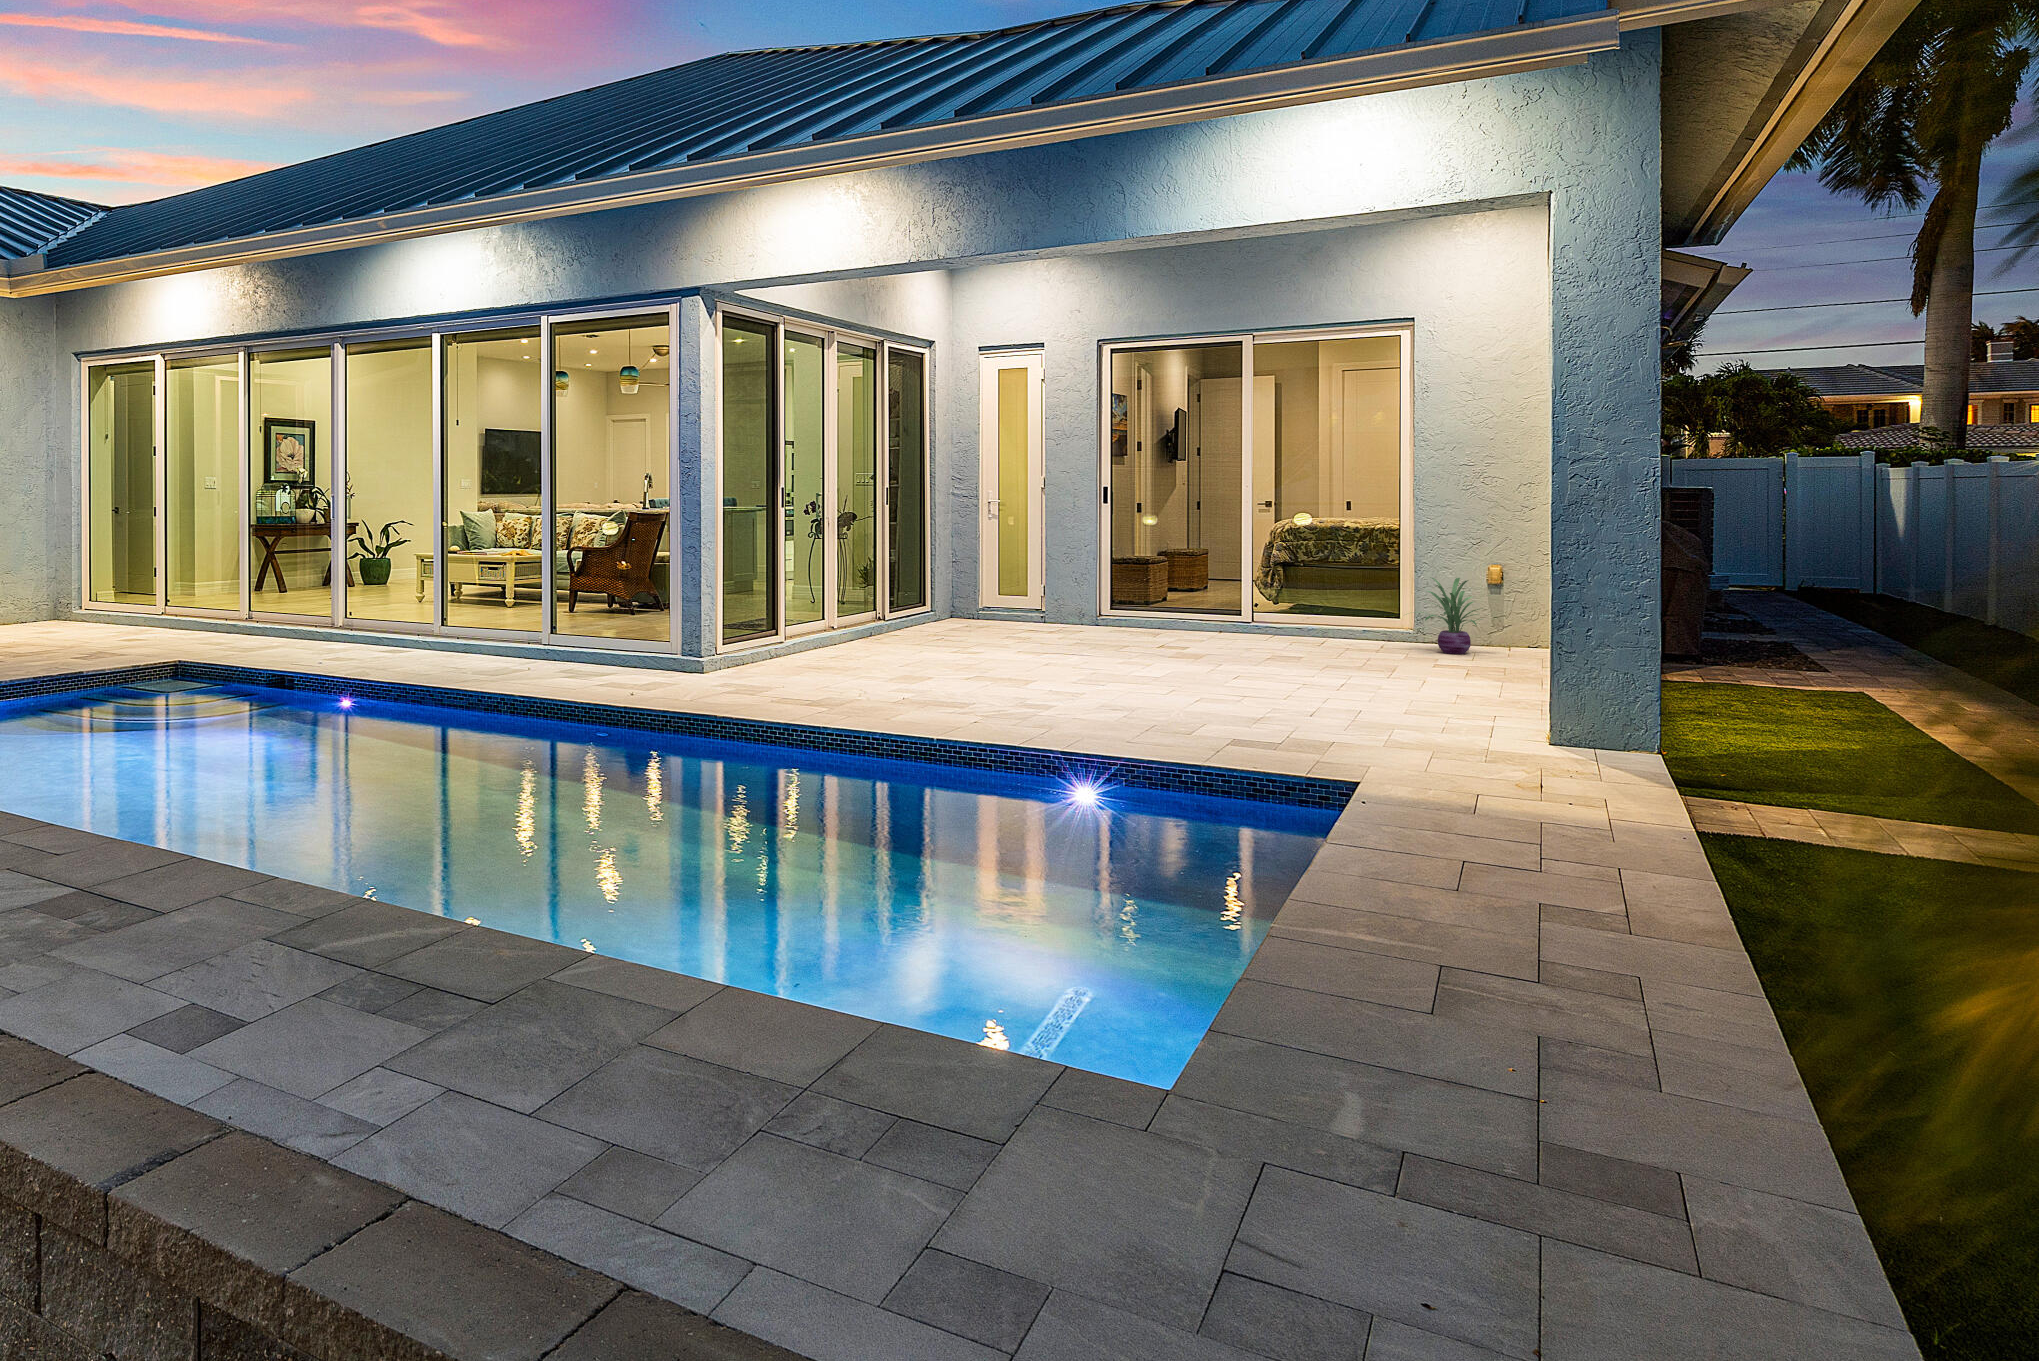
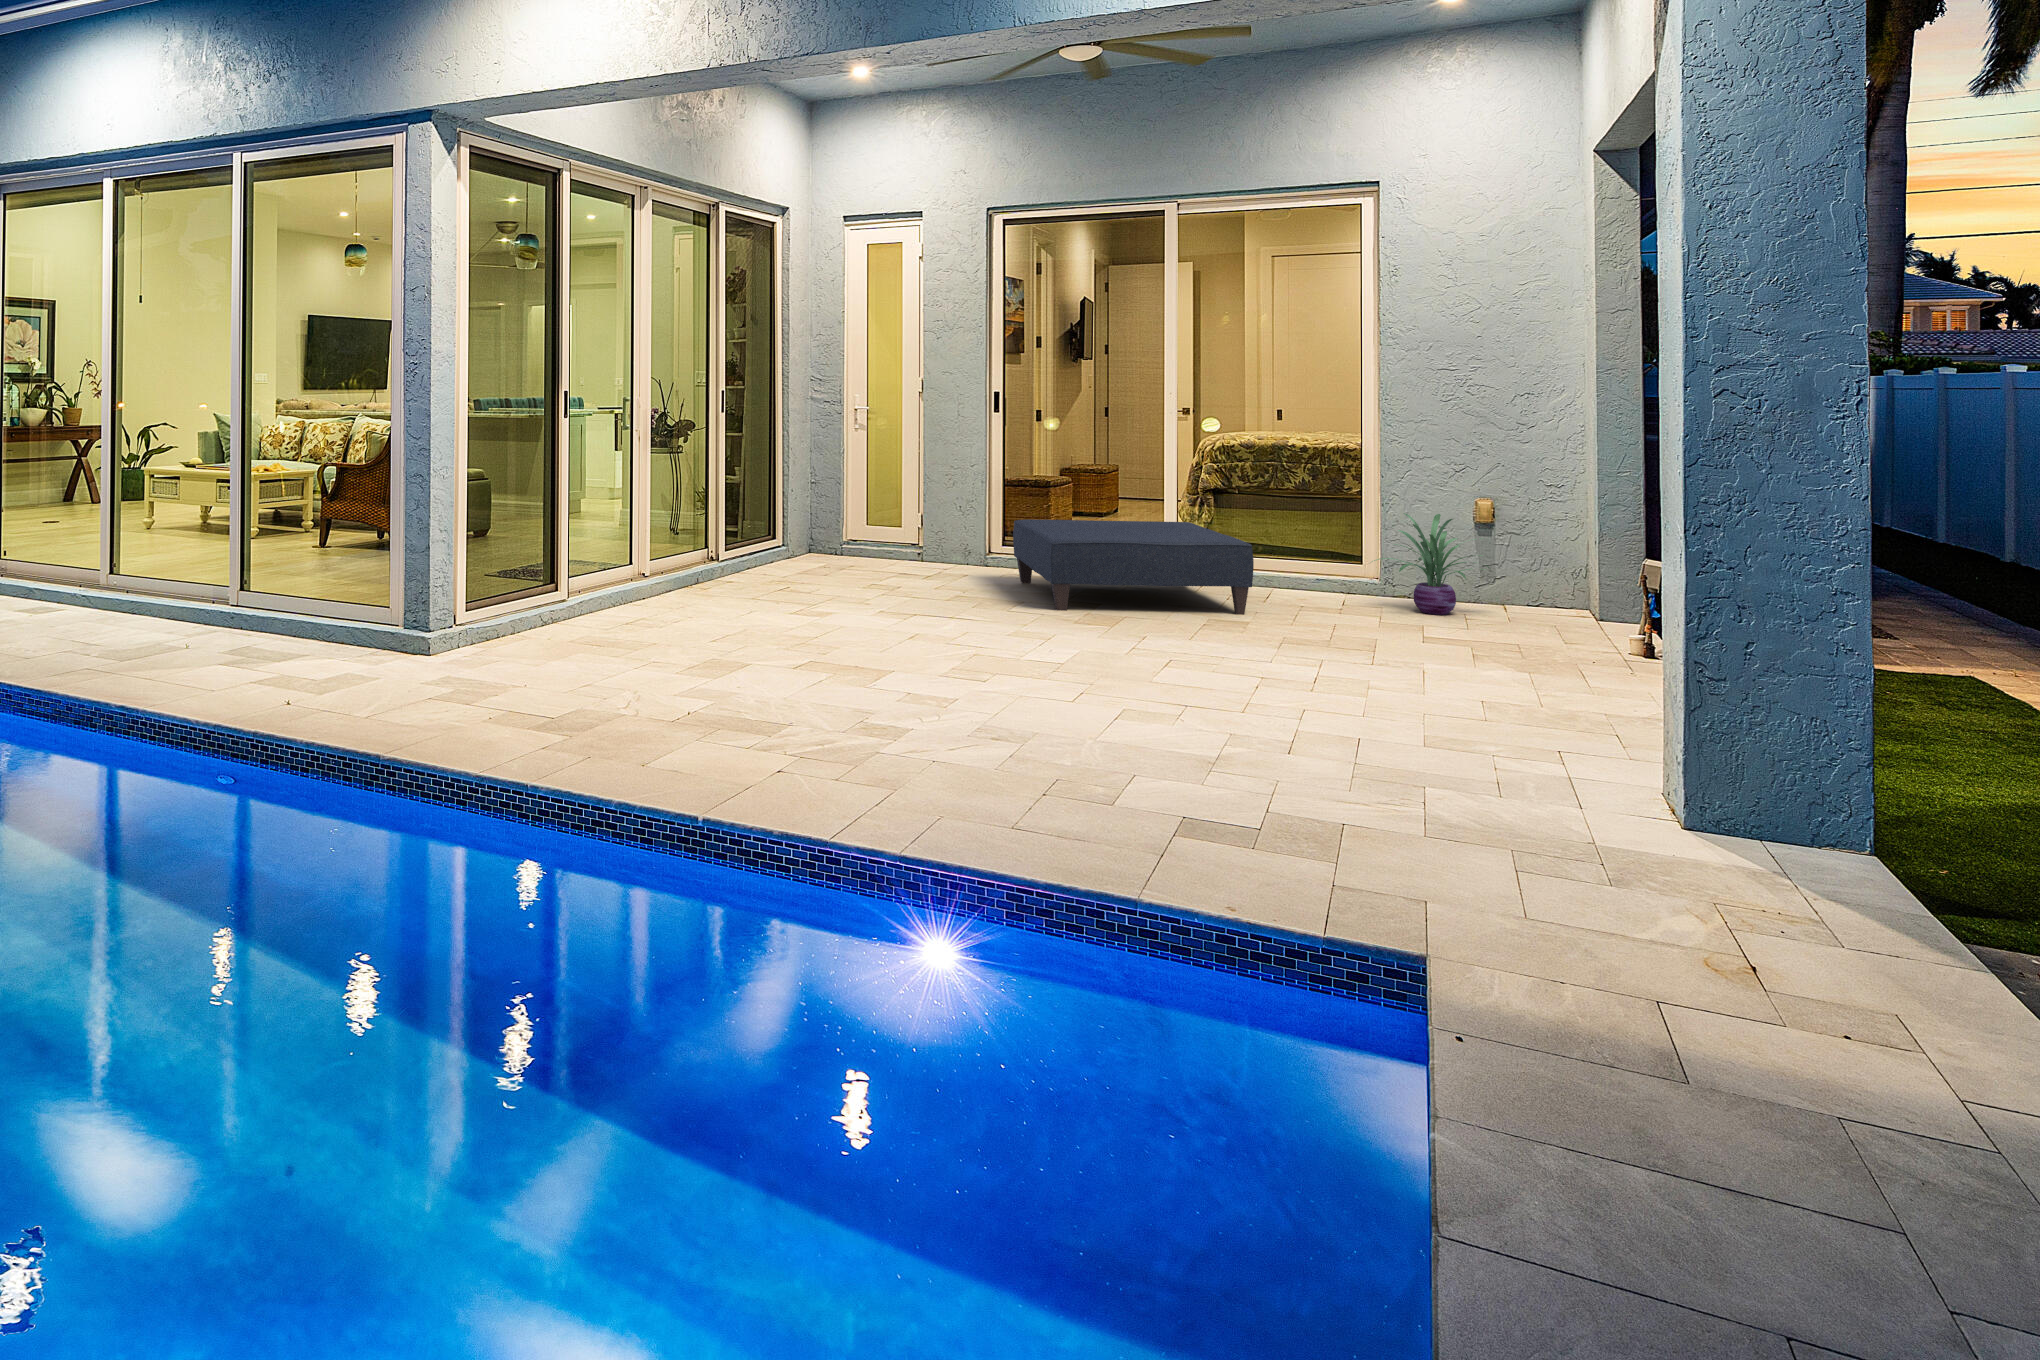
ottoman: none [1120,587,1310,655] -> present [1013,519,1254,615]

